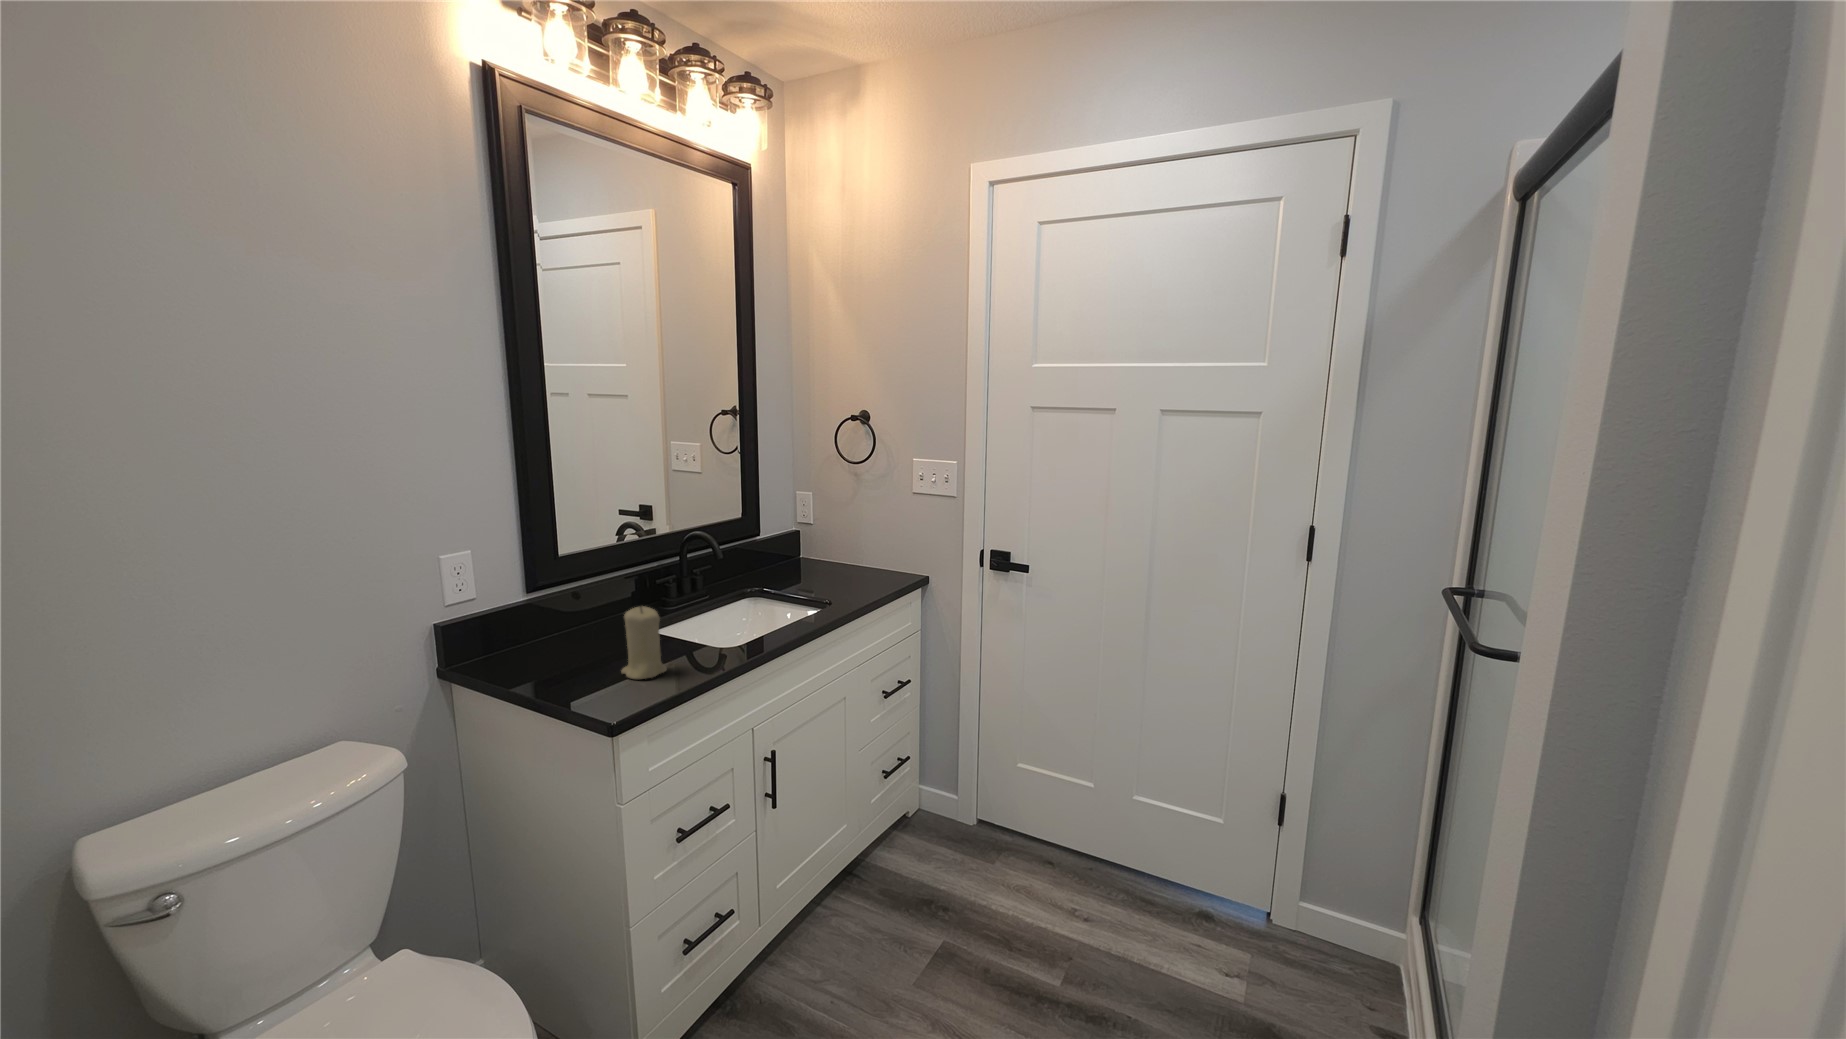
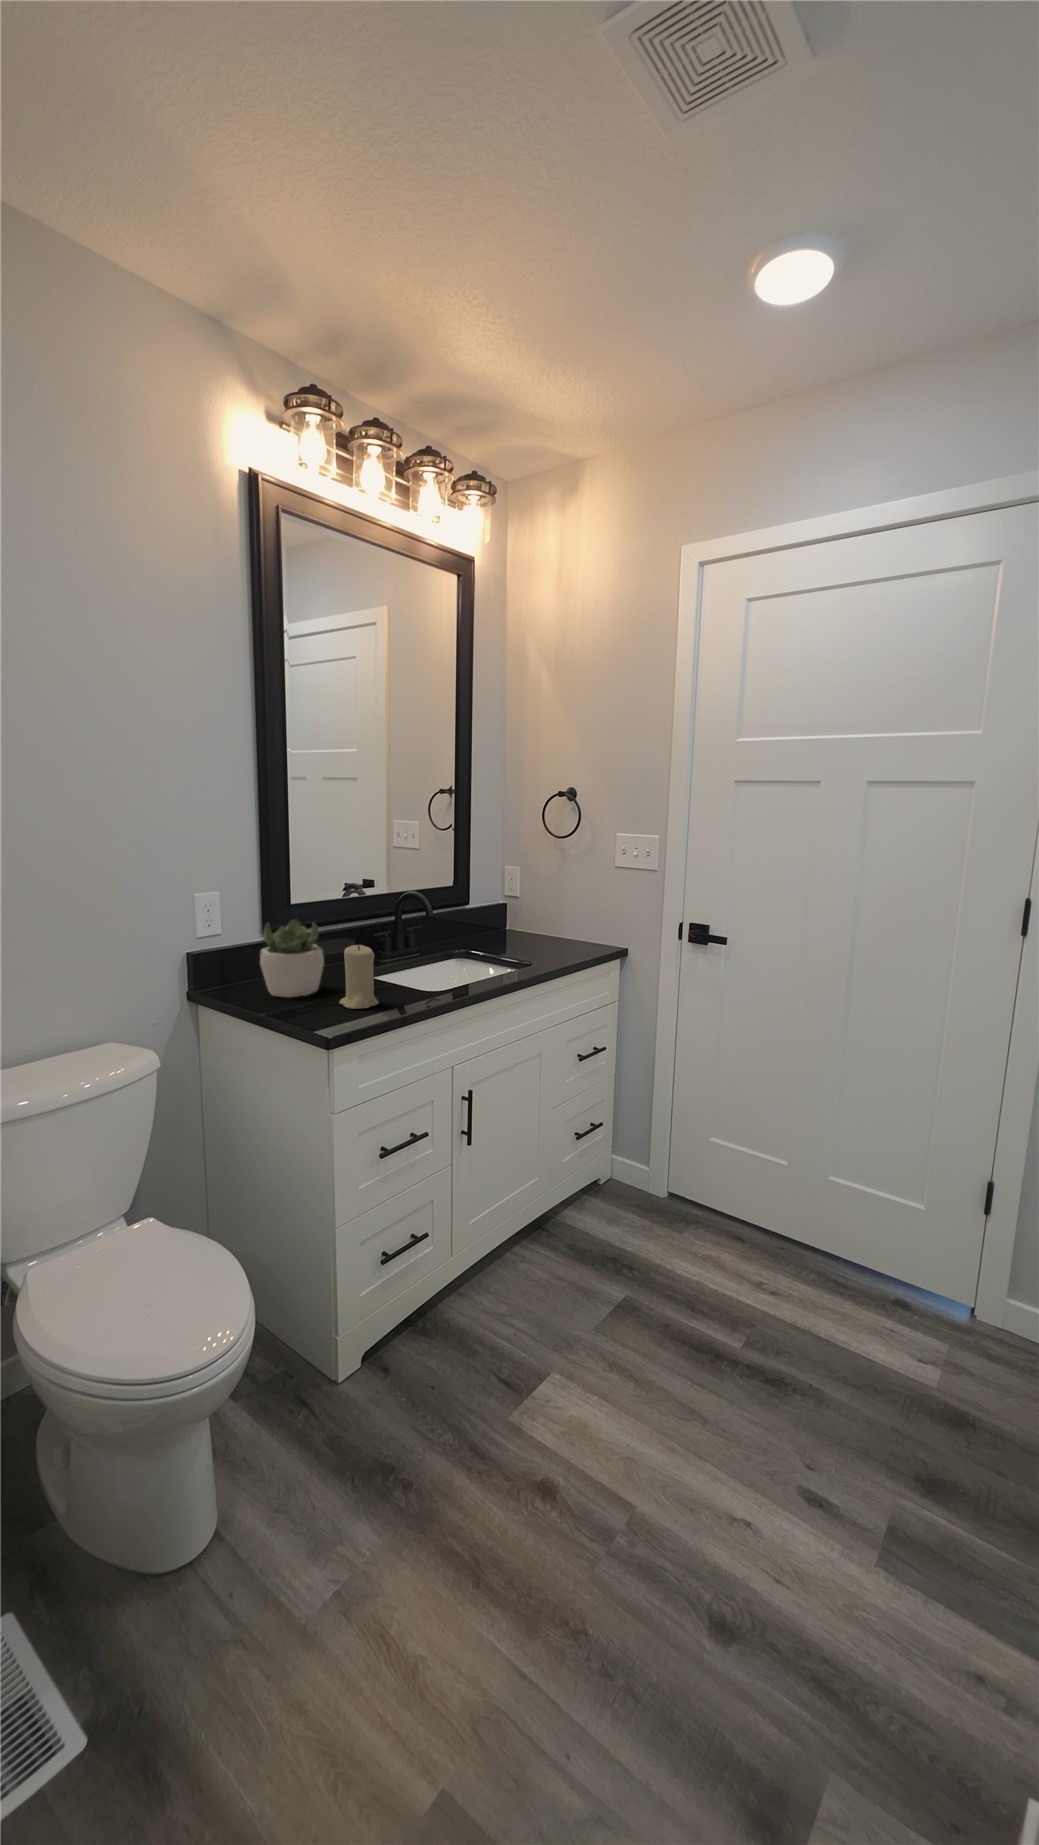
succulent plant: none [523,576,601,668] -> present [260,919,324,997]

